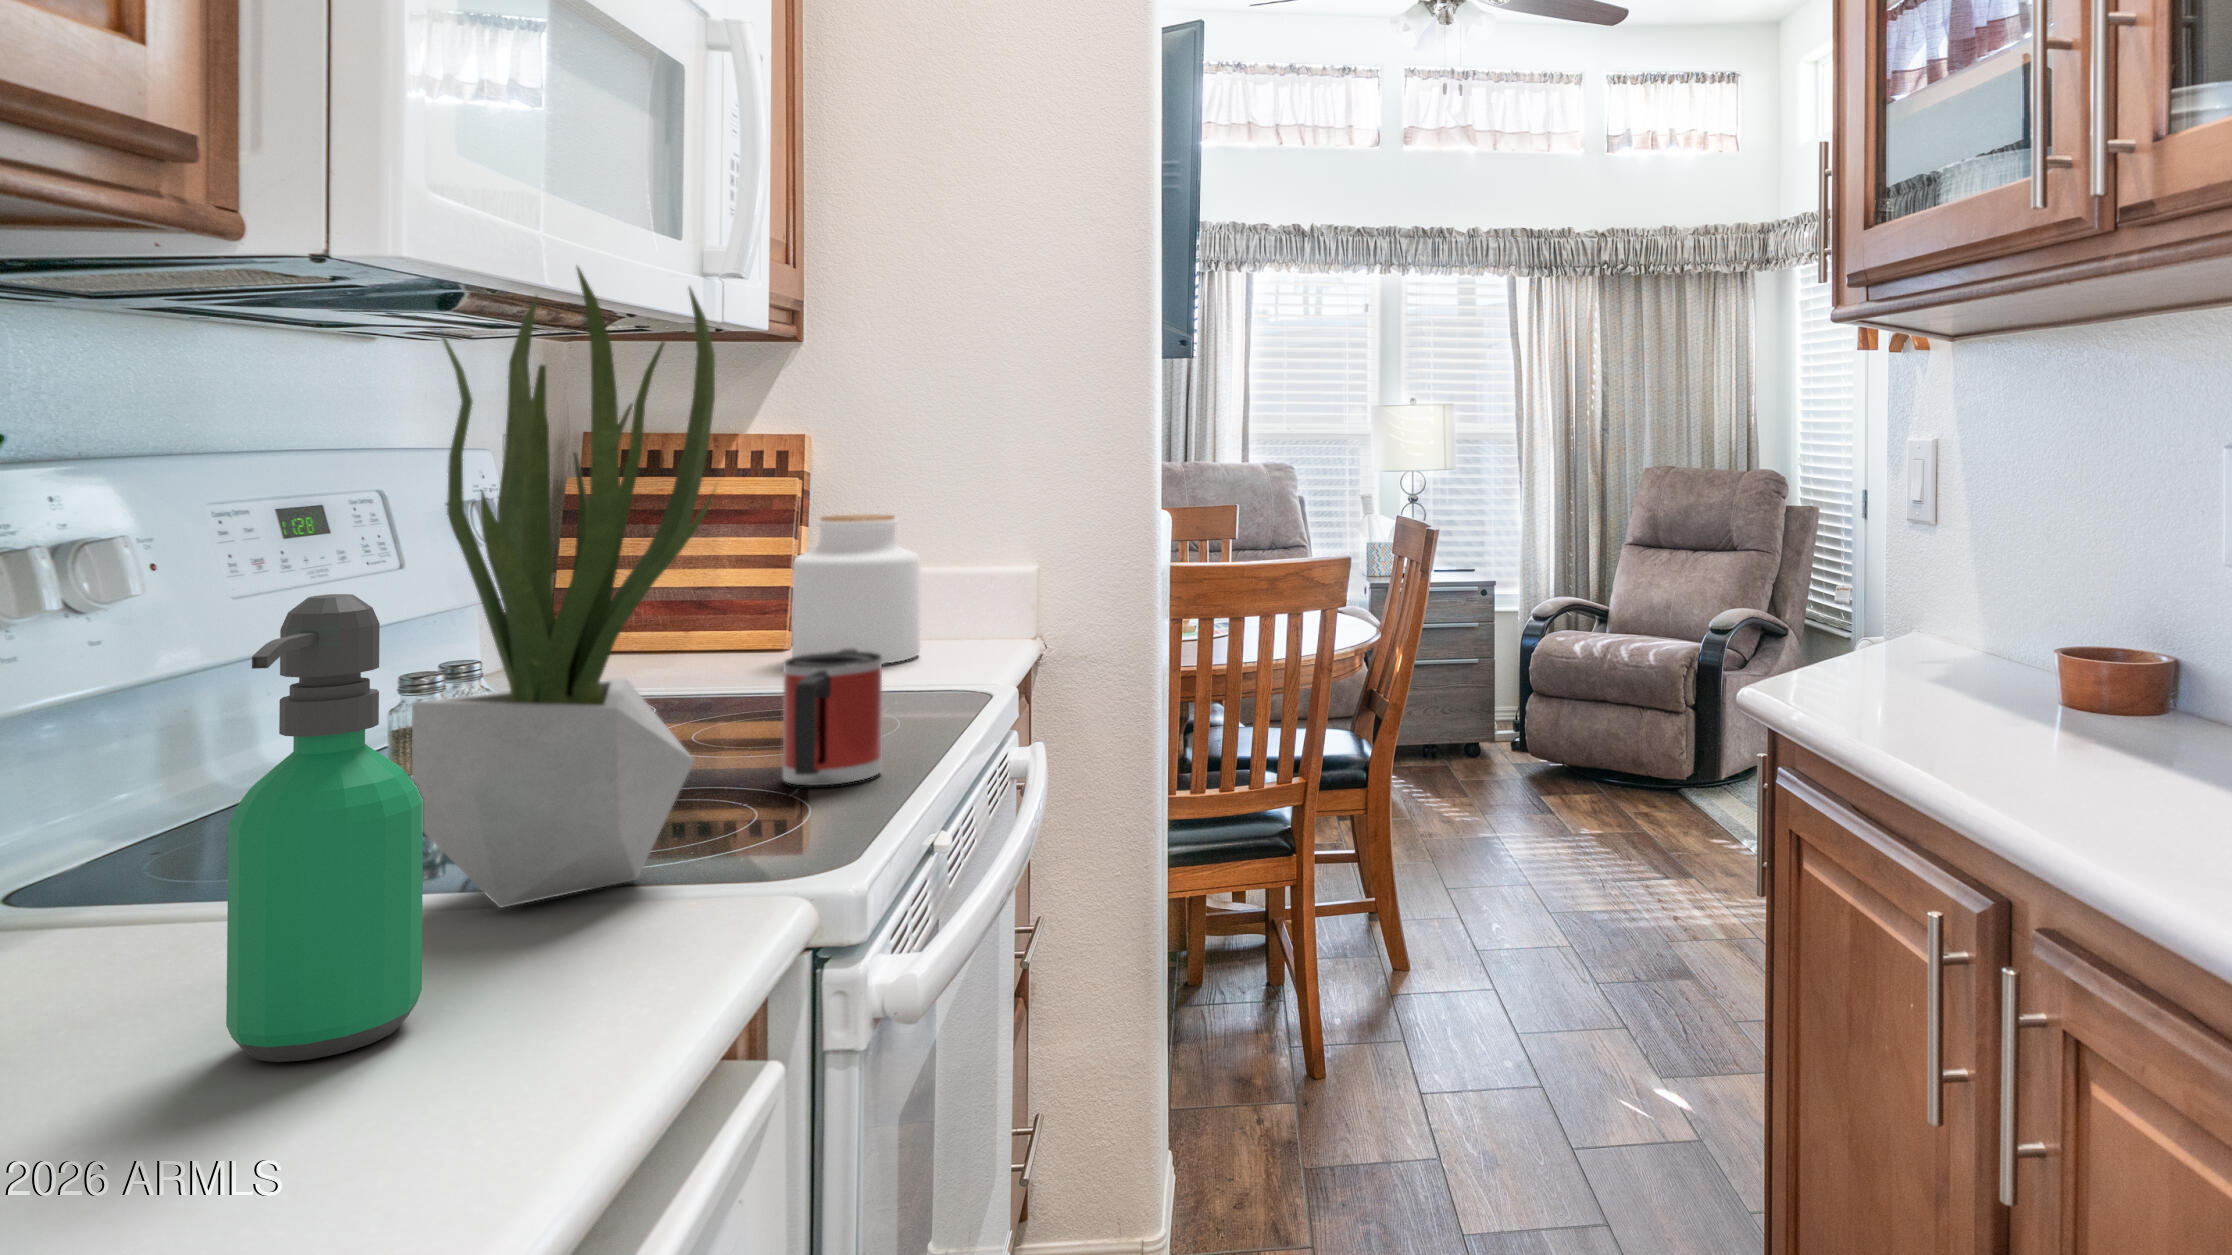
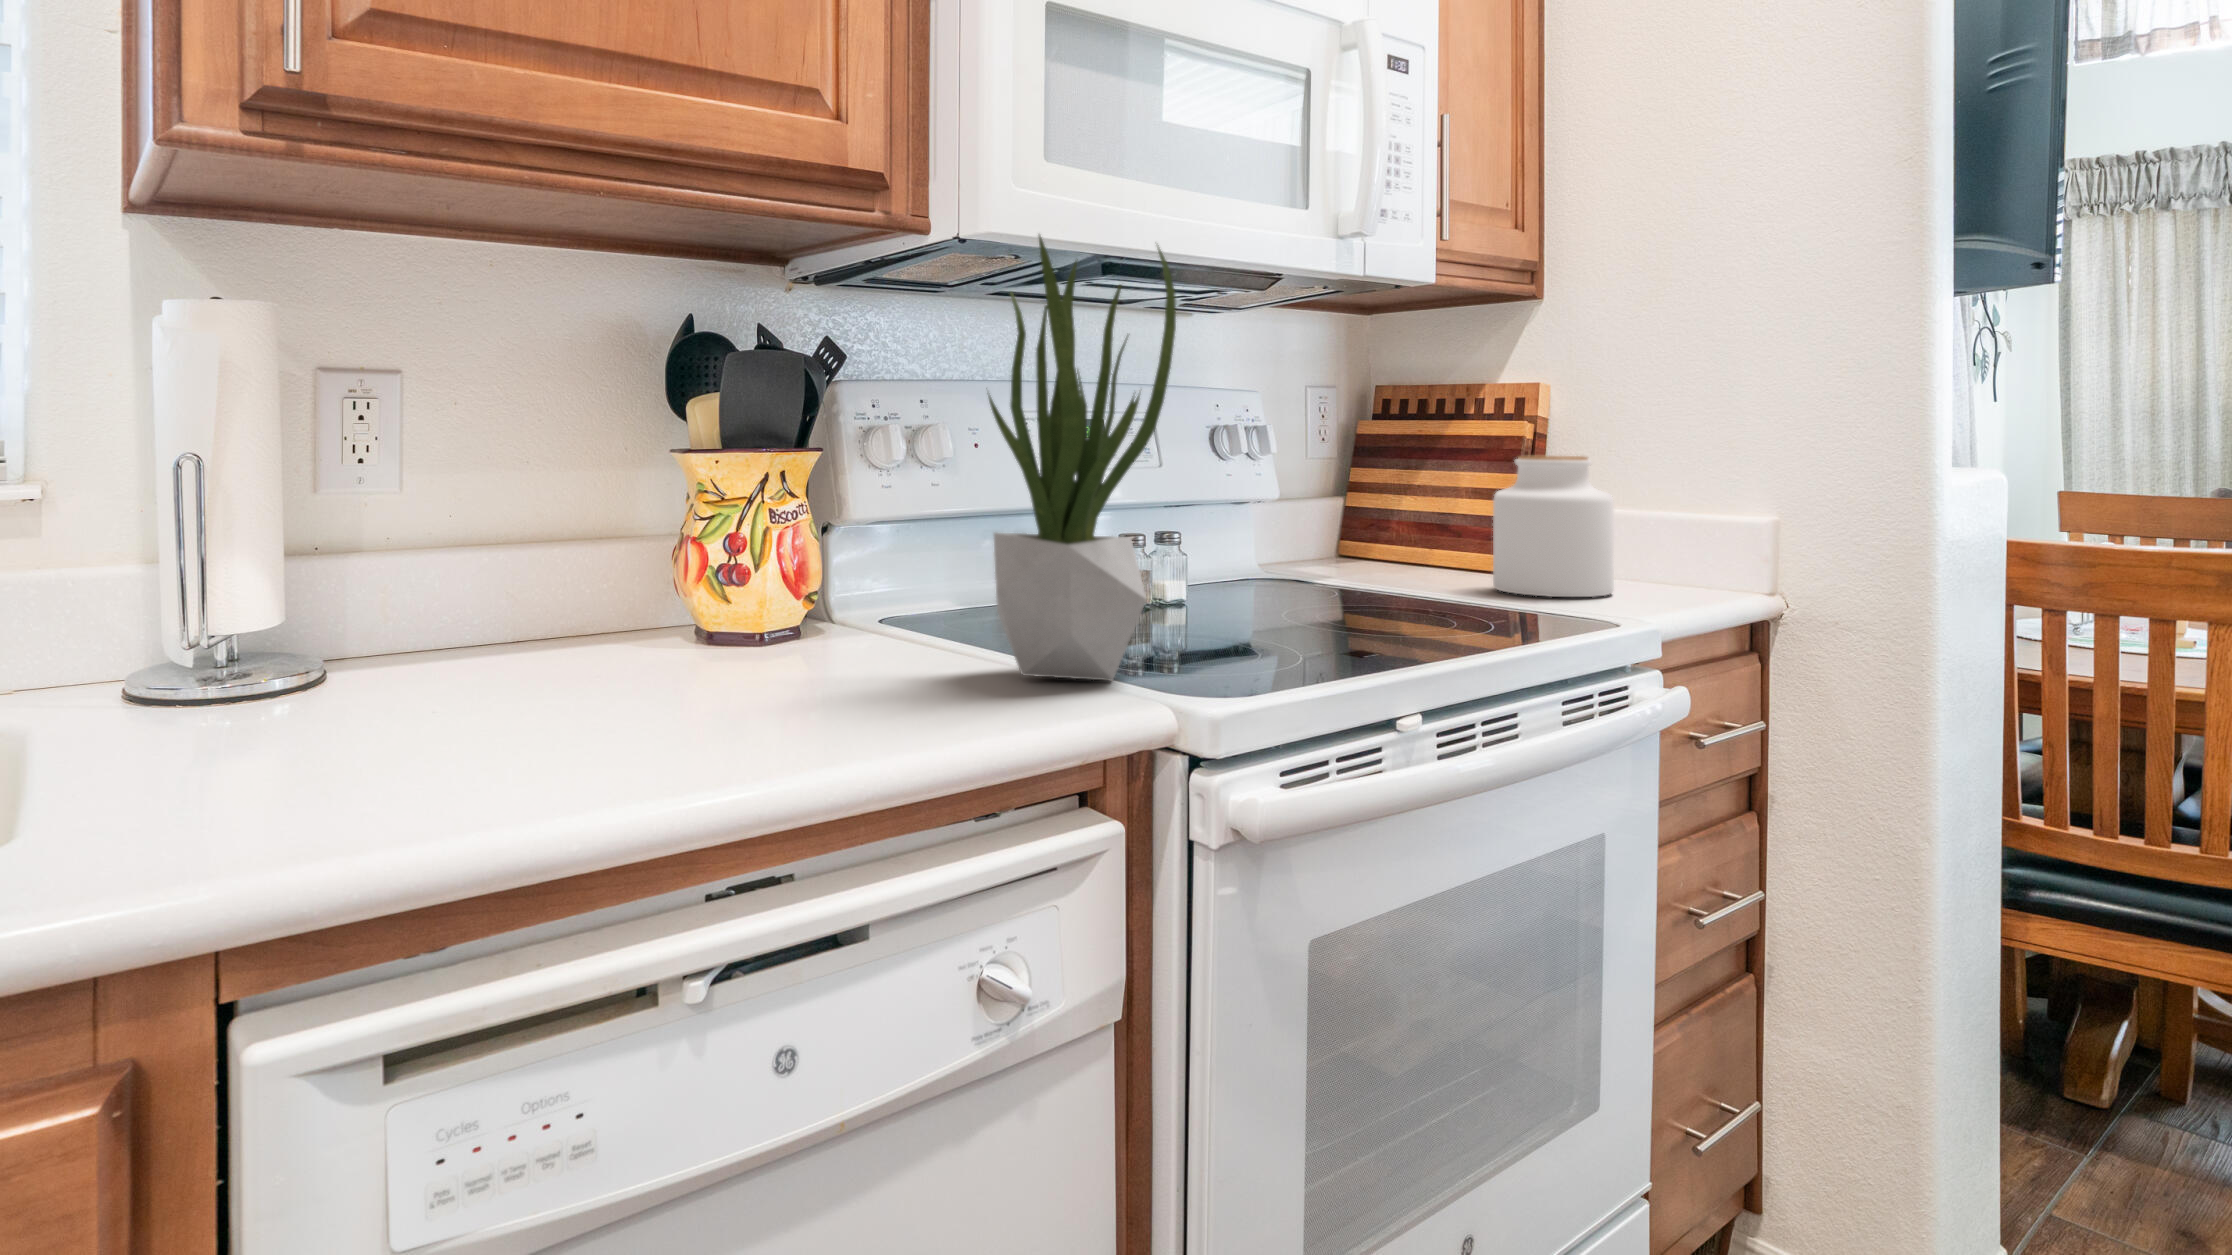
soap dispenser: present [226,594,423,1062] -> none [803,442,908,713]
mug: present [783,649,882,785] -> none [1292,550,1387,660]

